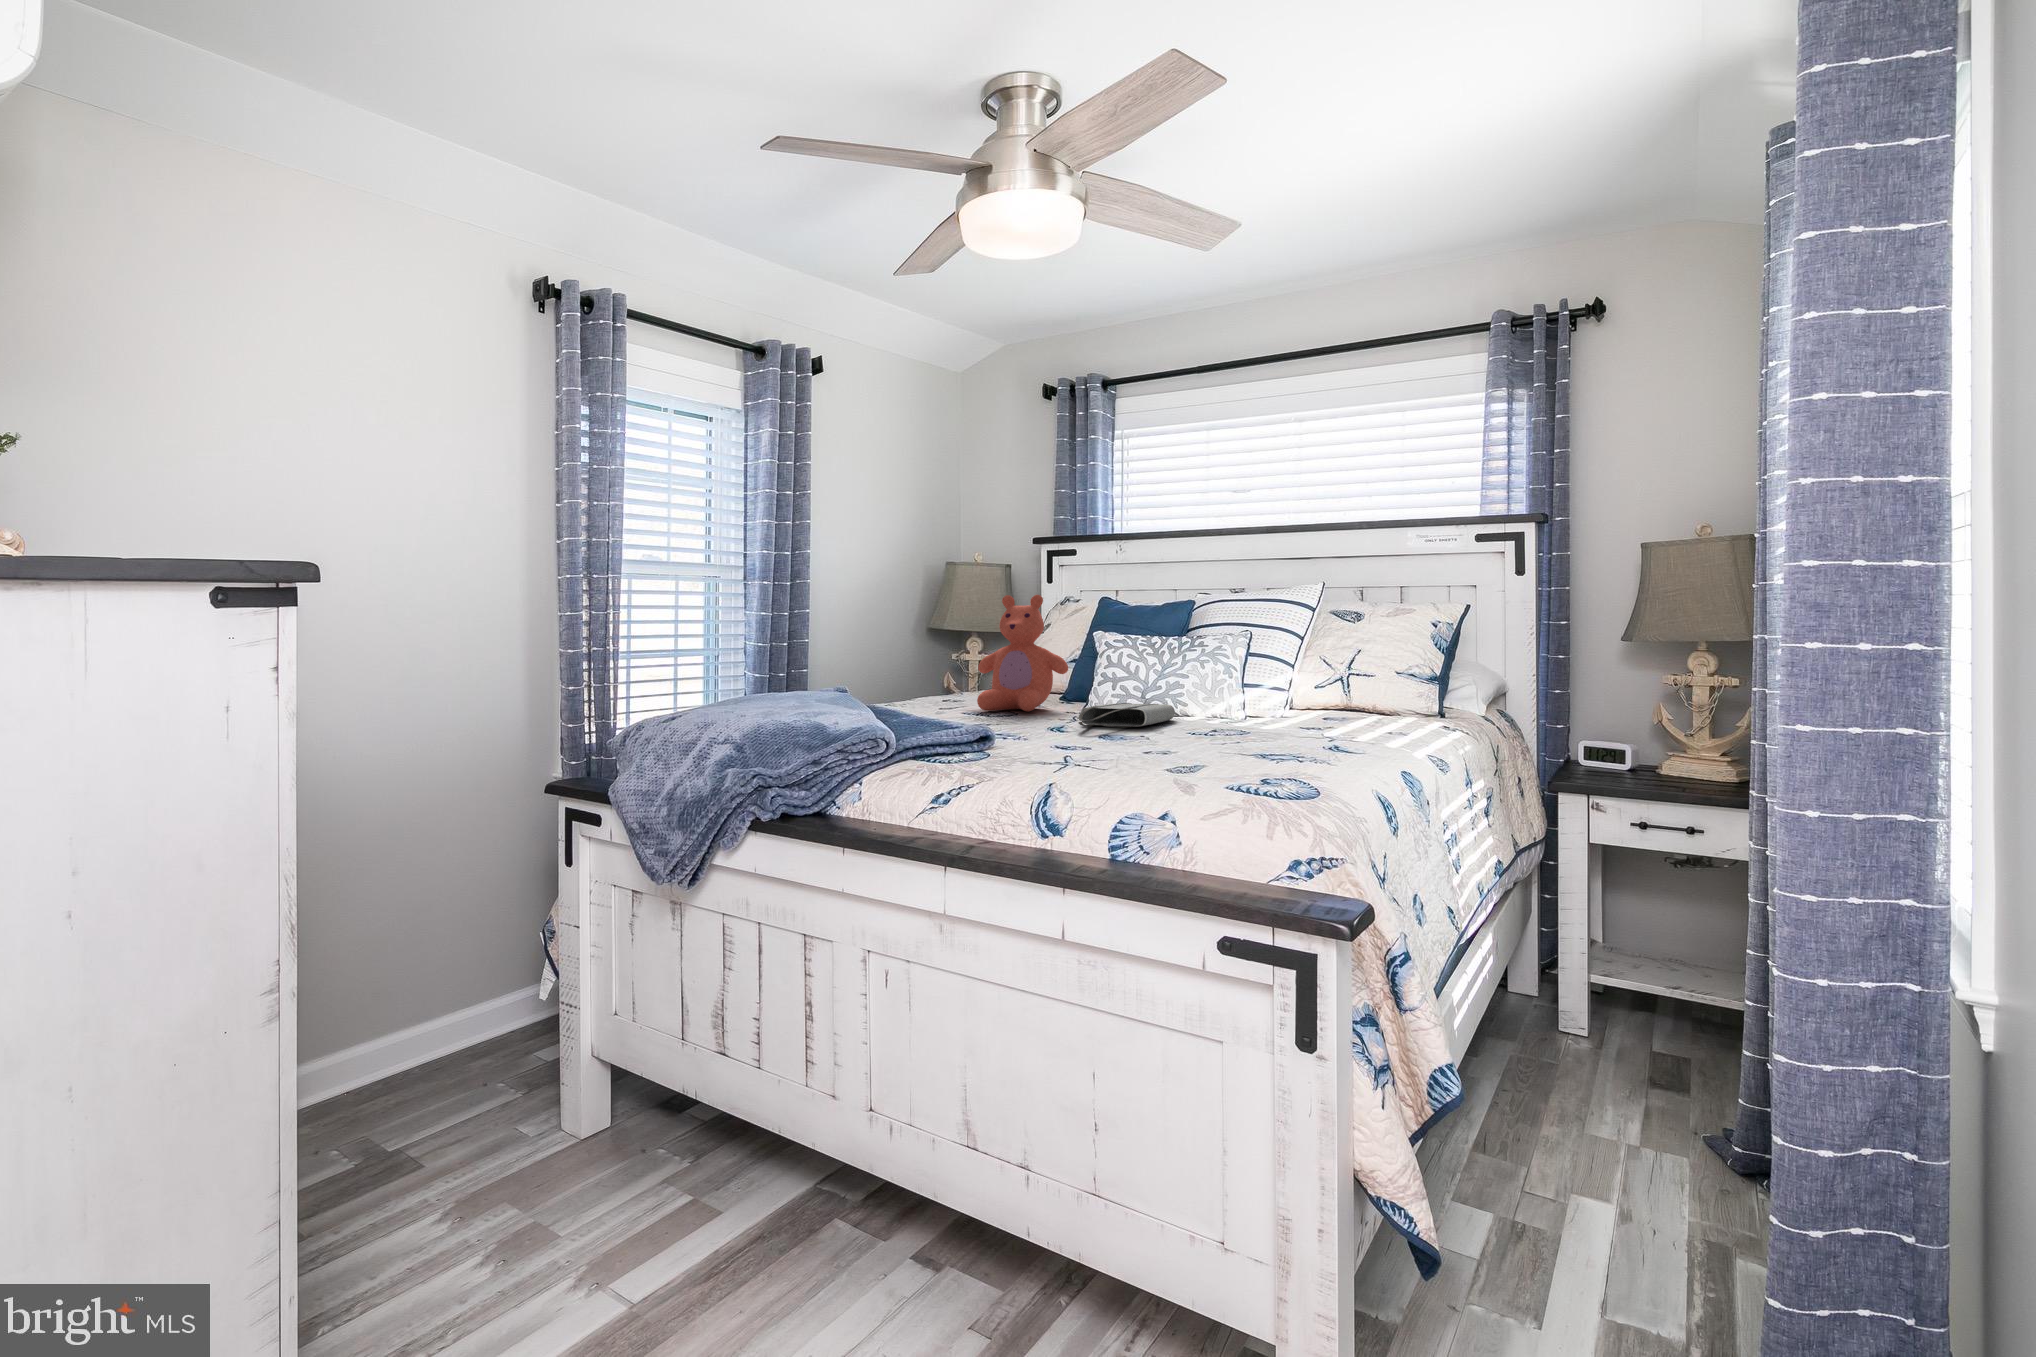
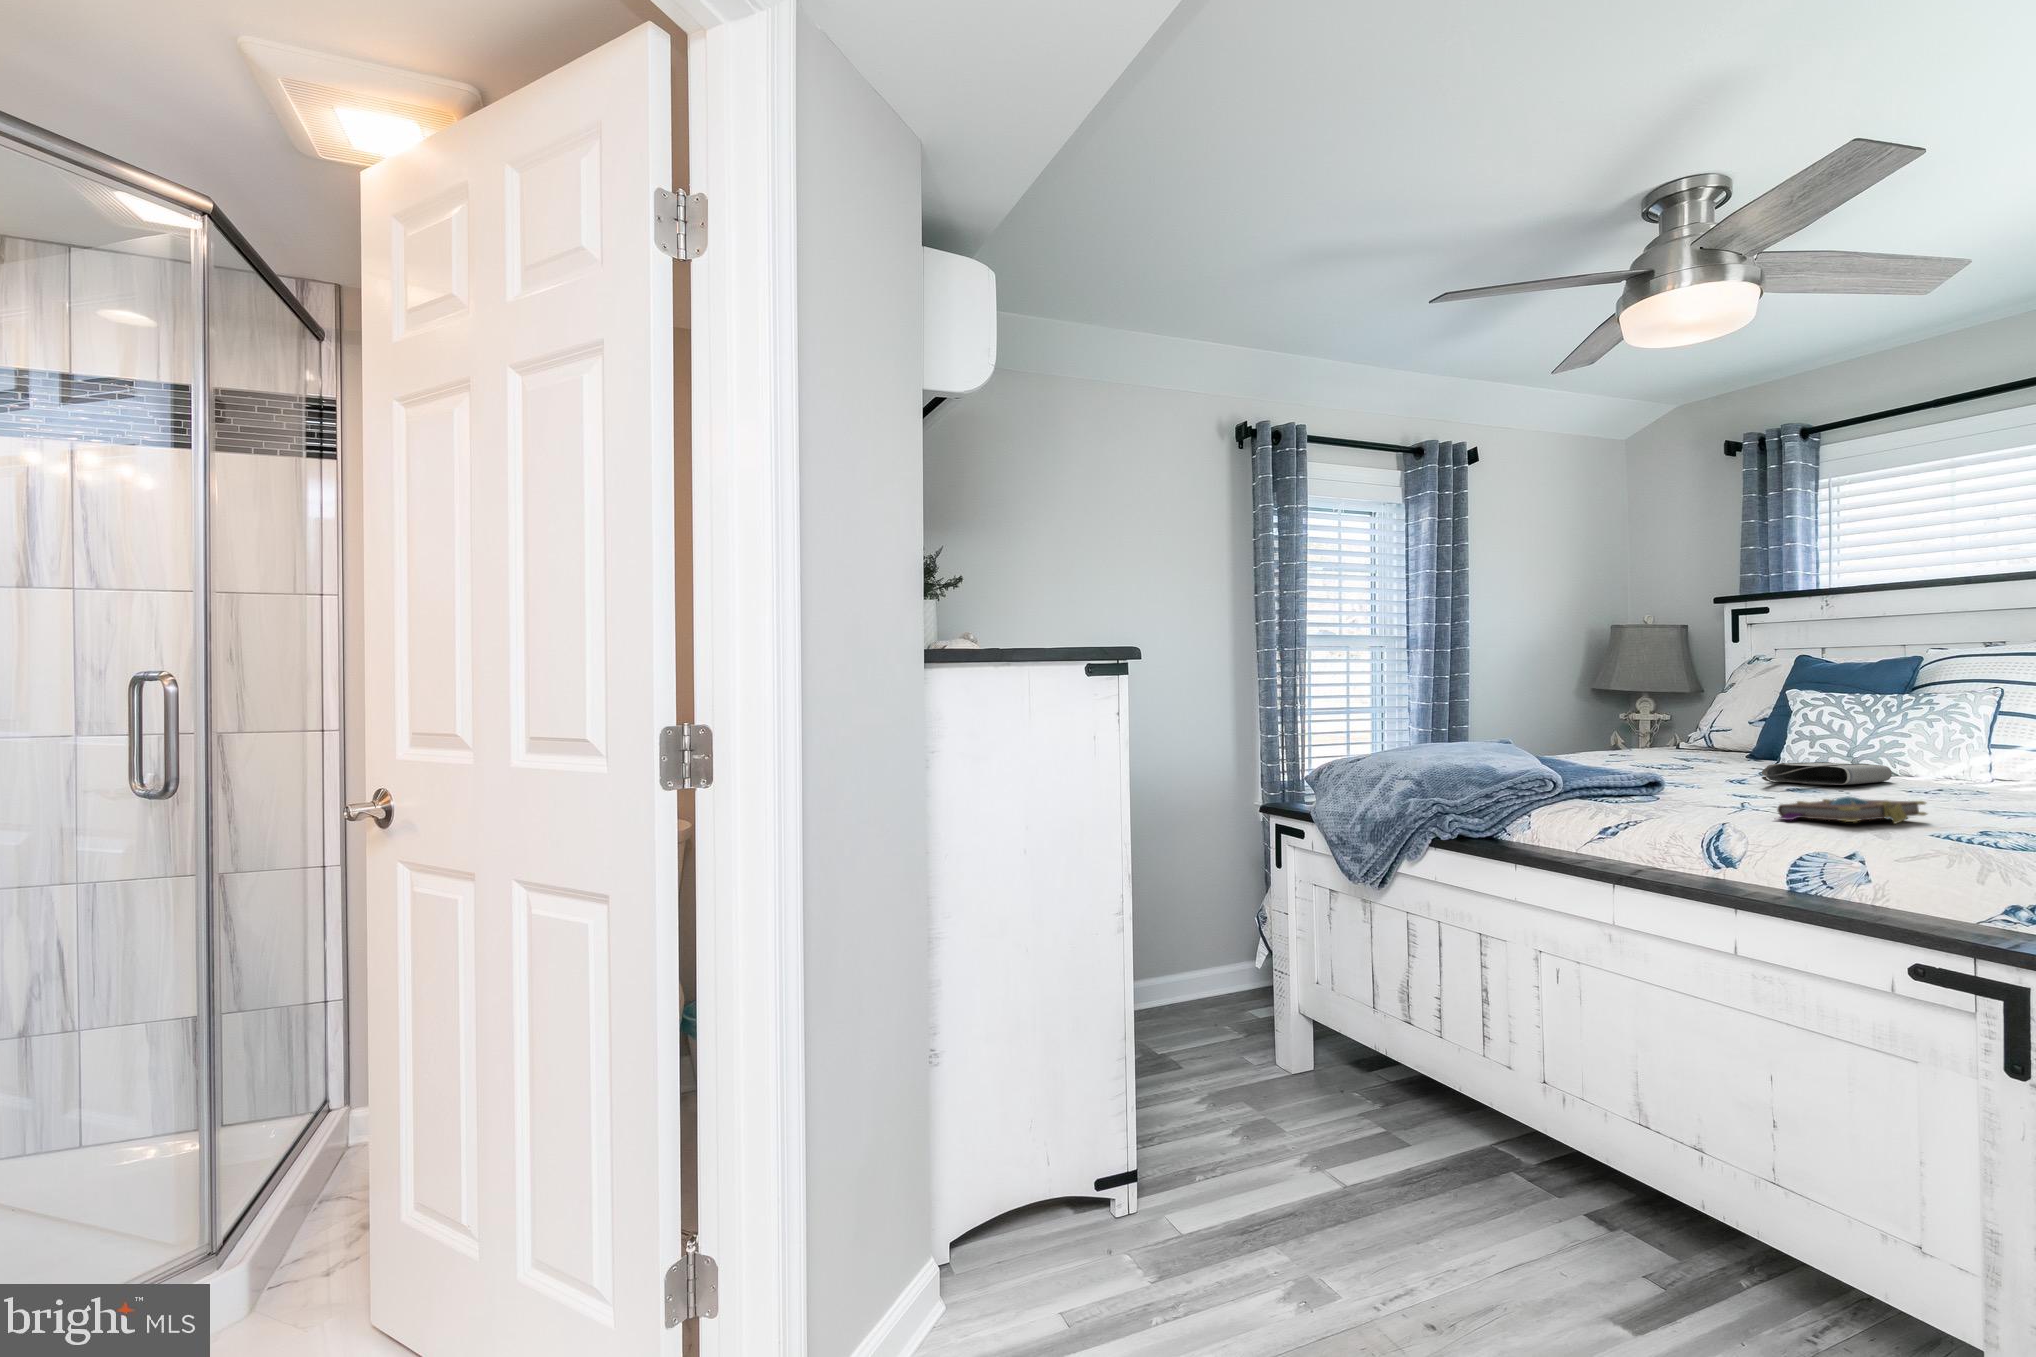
teddy bear: present [977,595,1068,711] -> none [1645,654,1753,768]
book: none [1093,747,1217,776] -> present [1777,796,1927,824]

